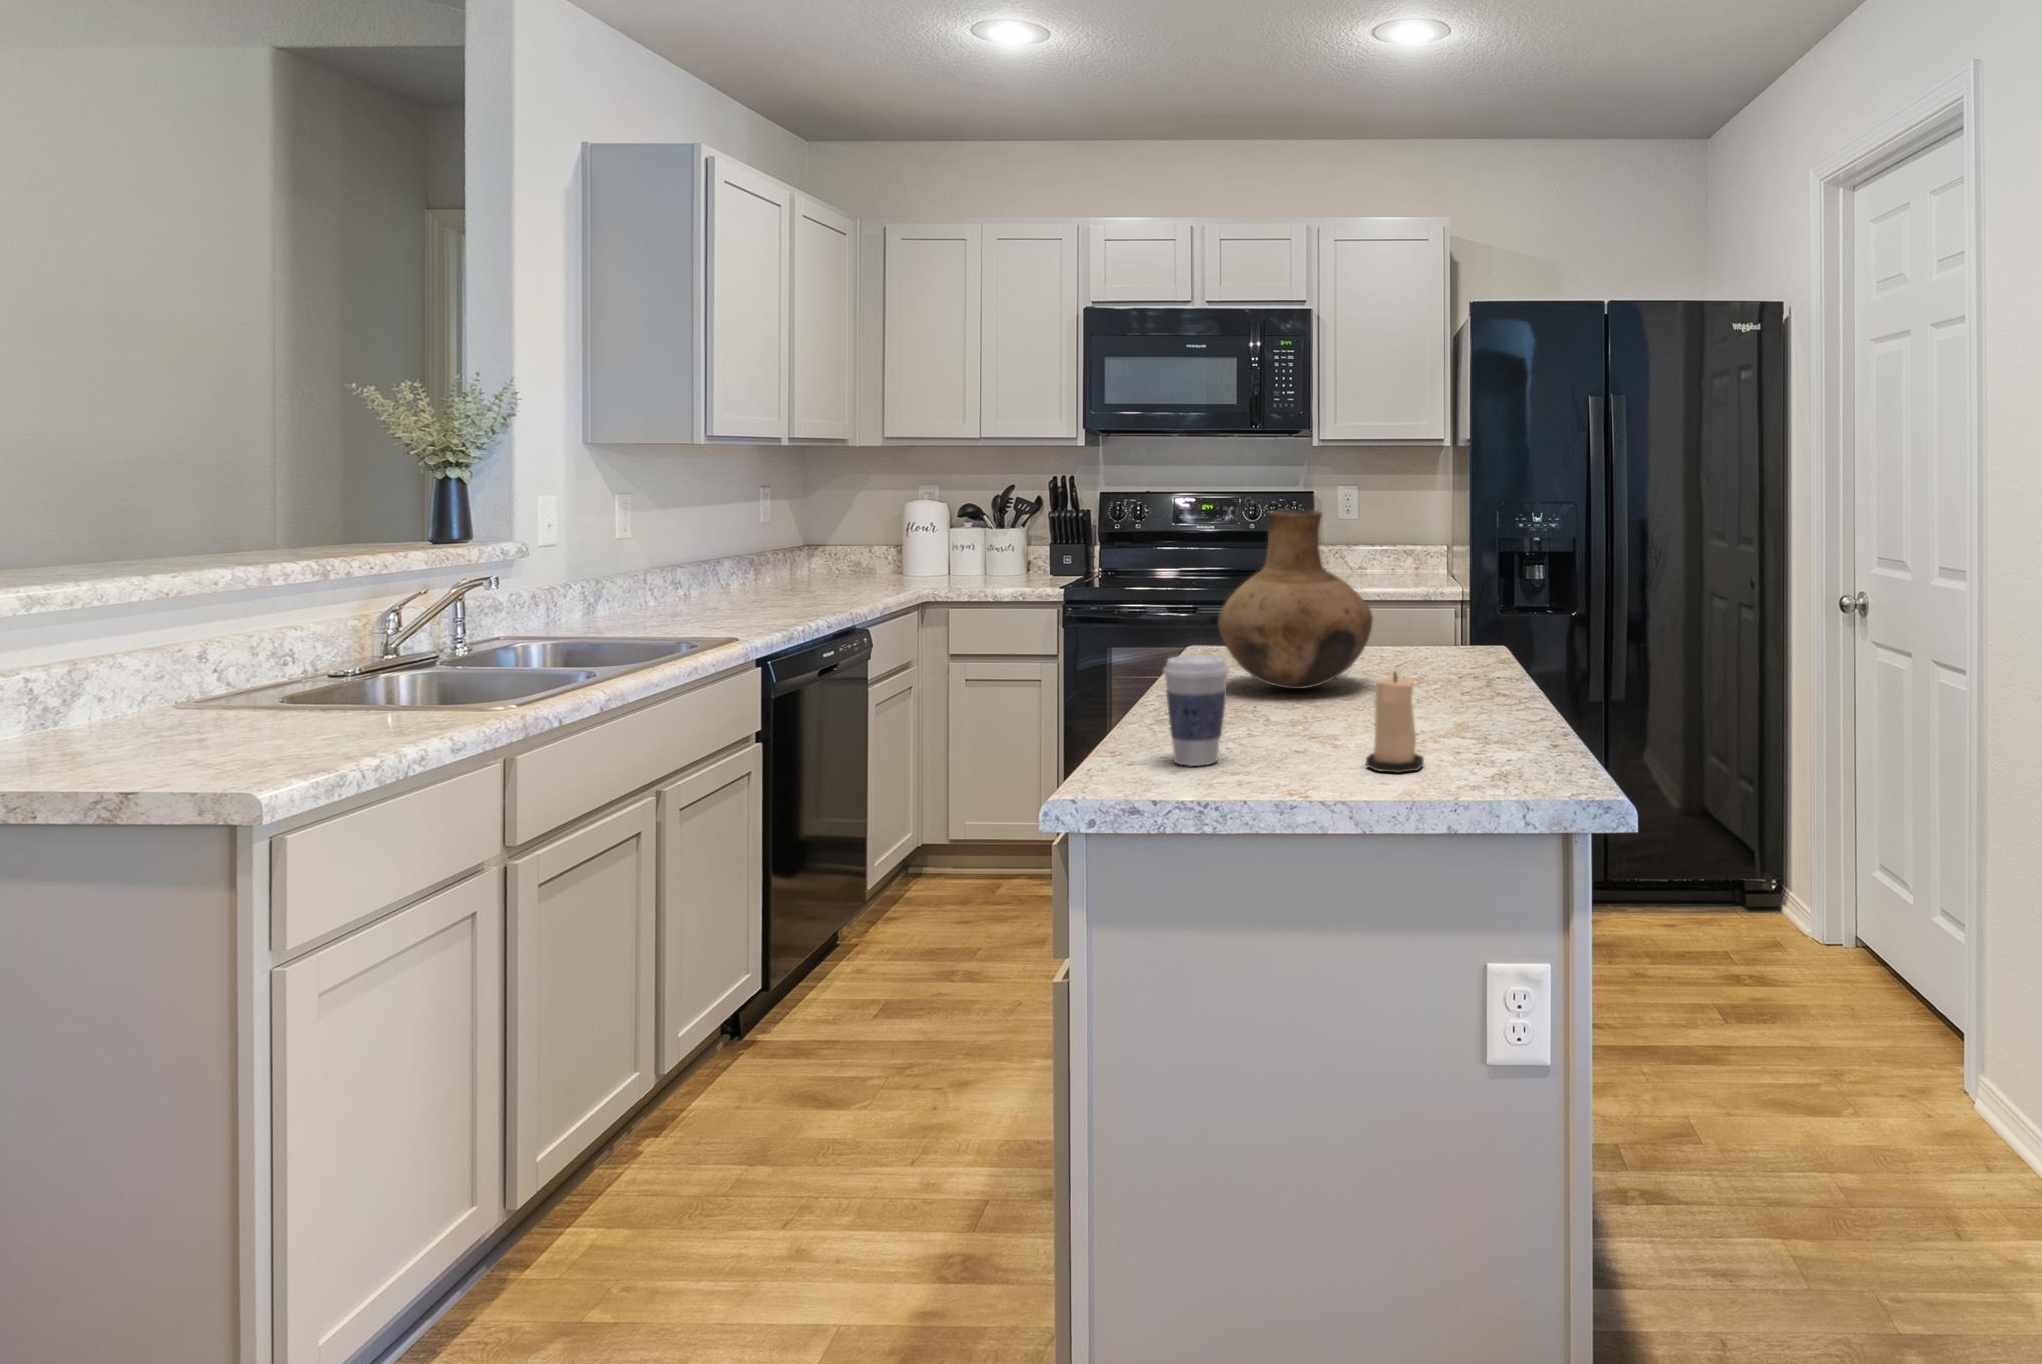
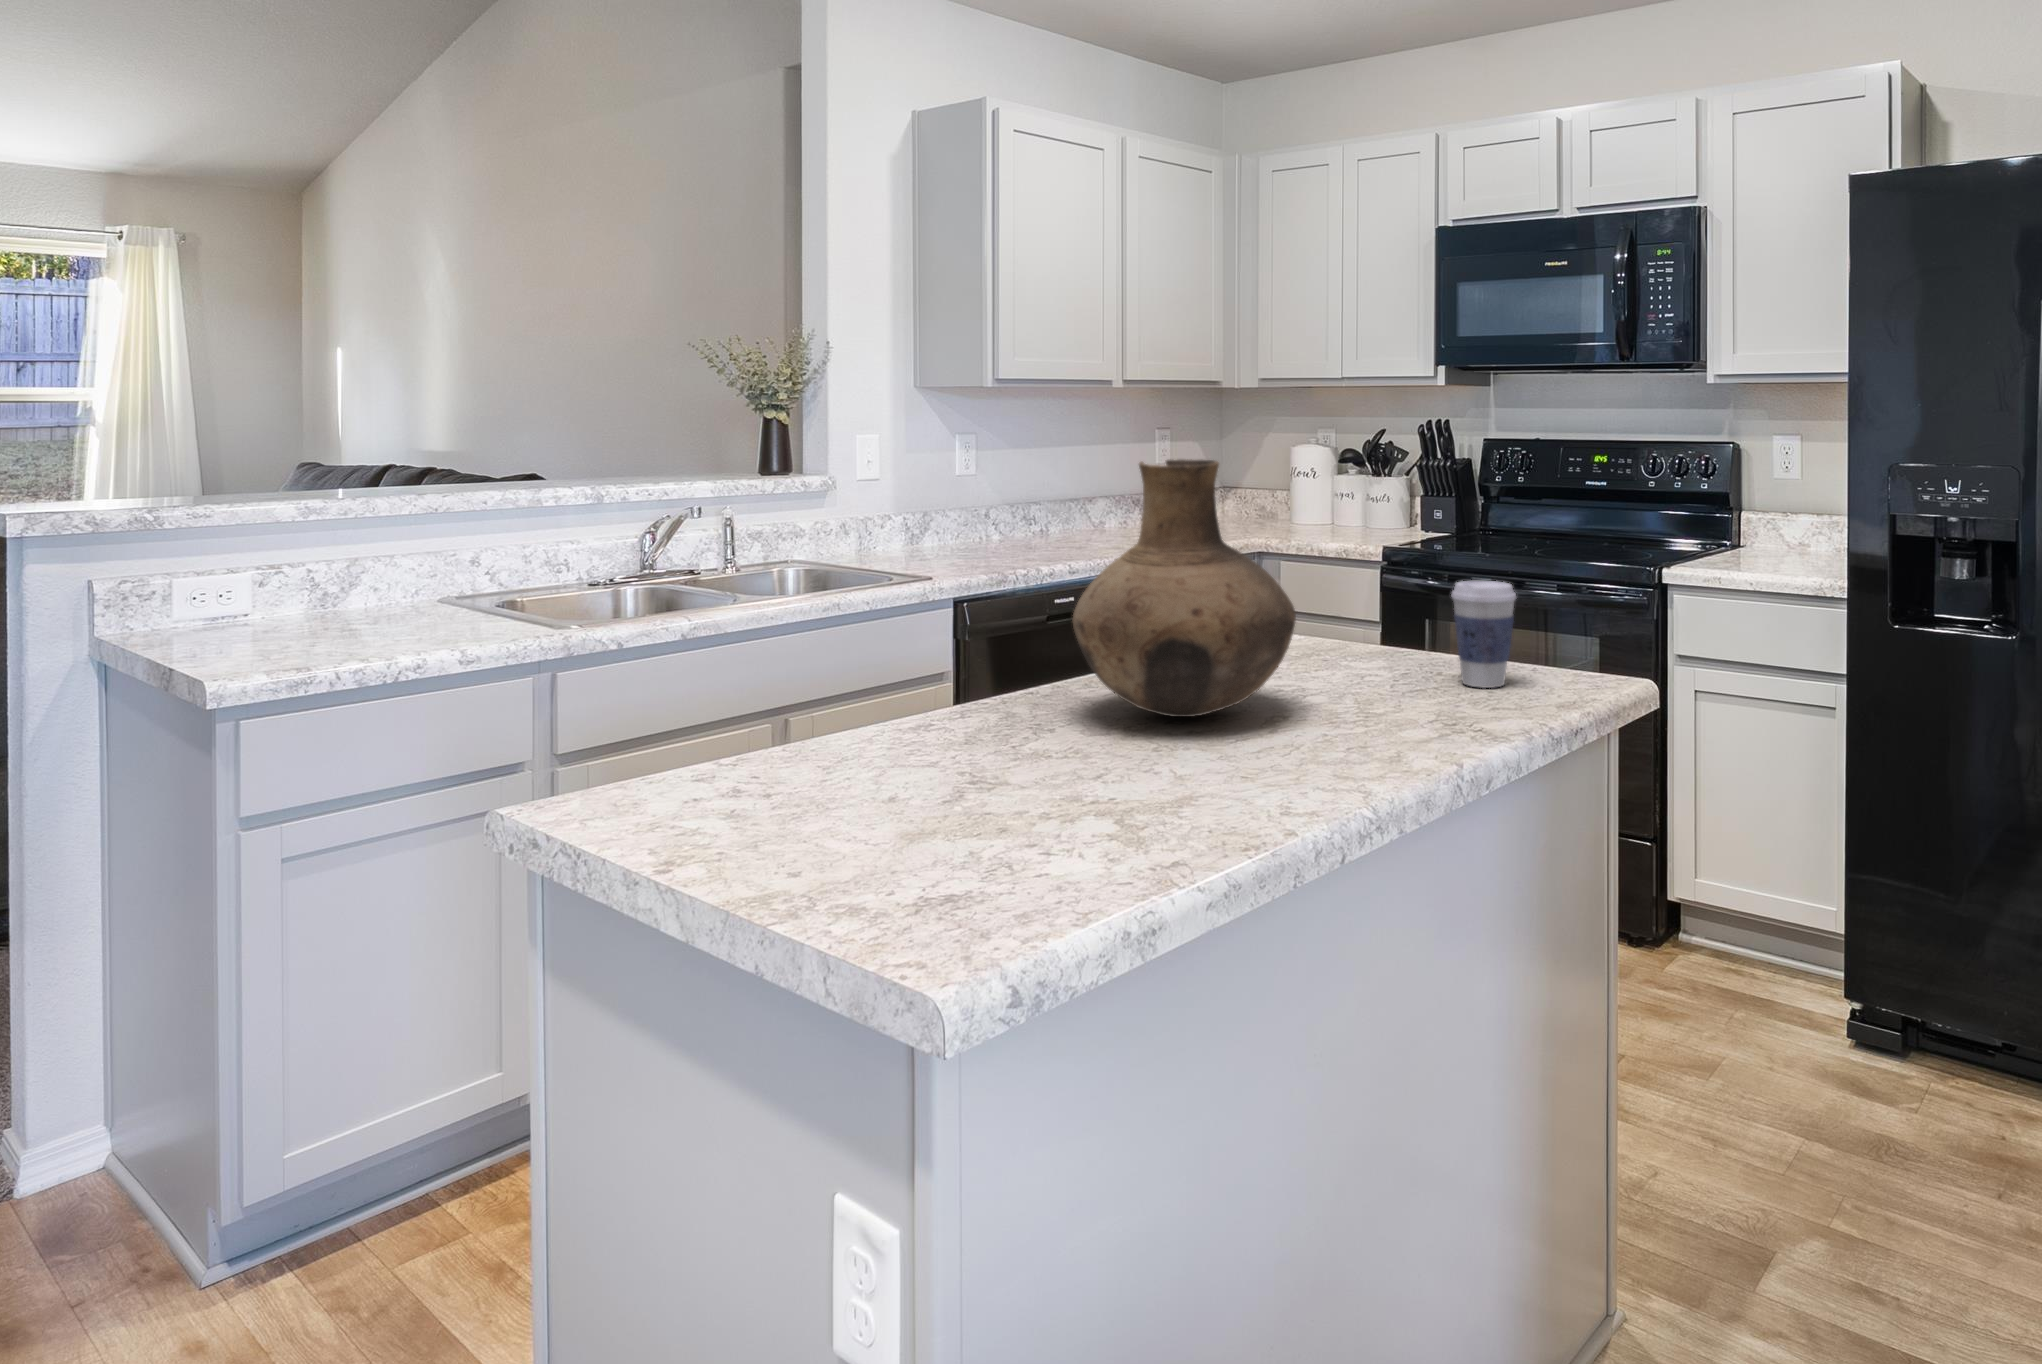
coffee cup: present [1163,655,1229,766] -> present [1451,580,1516,688]
candle: present [1366,672,1424,773] -> none [795,727,897,906]

